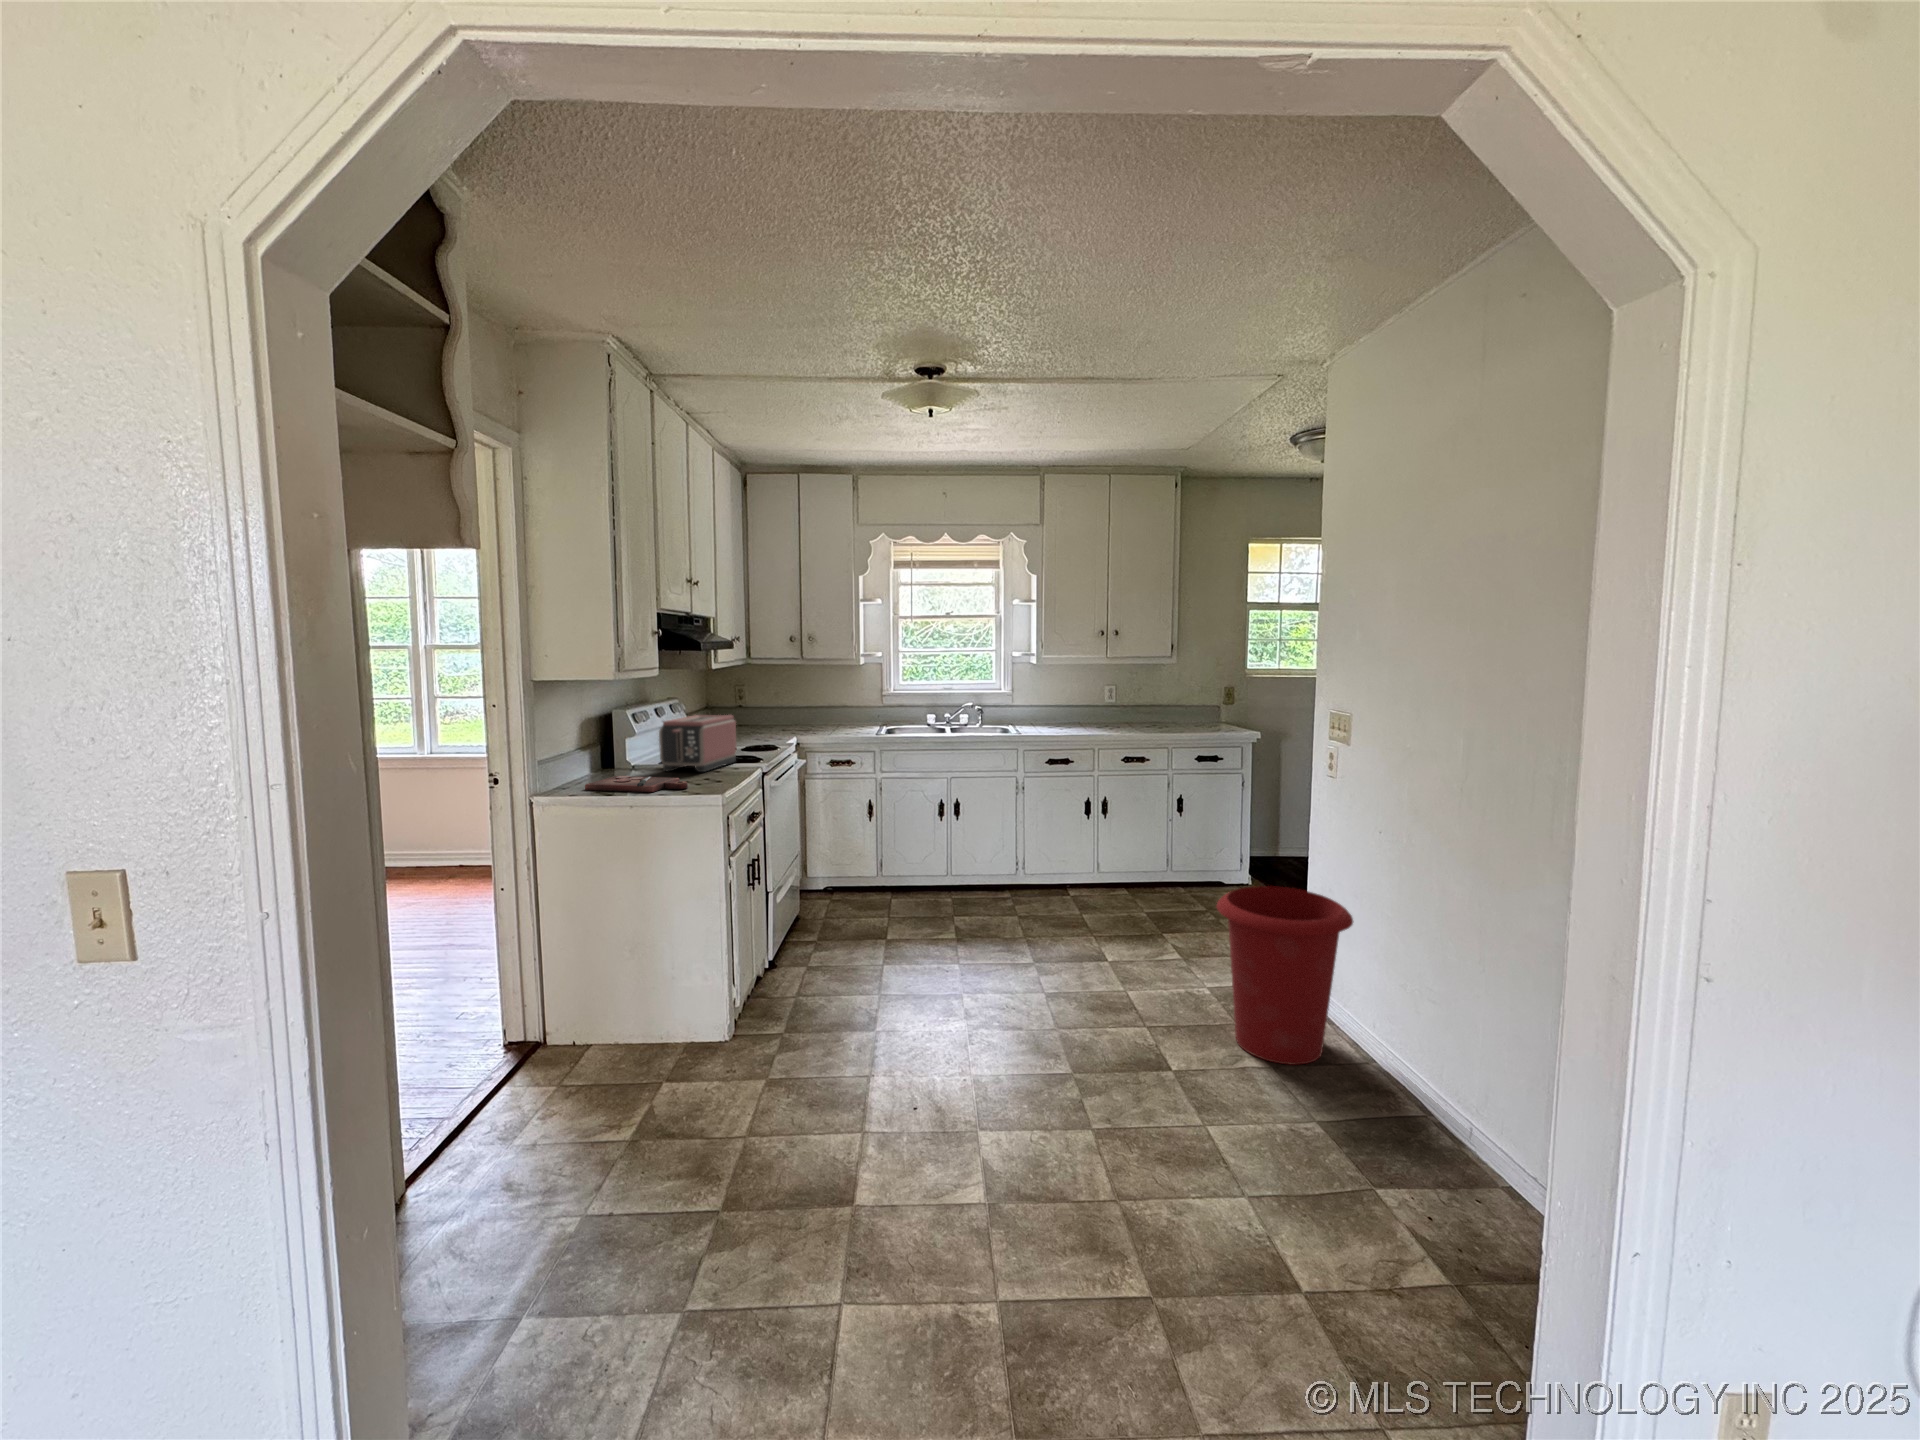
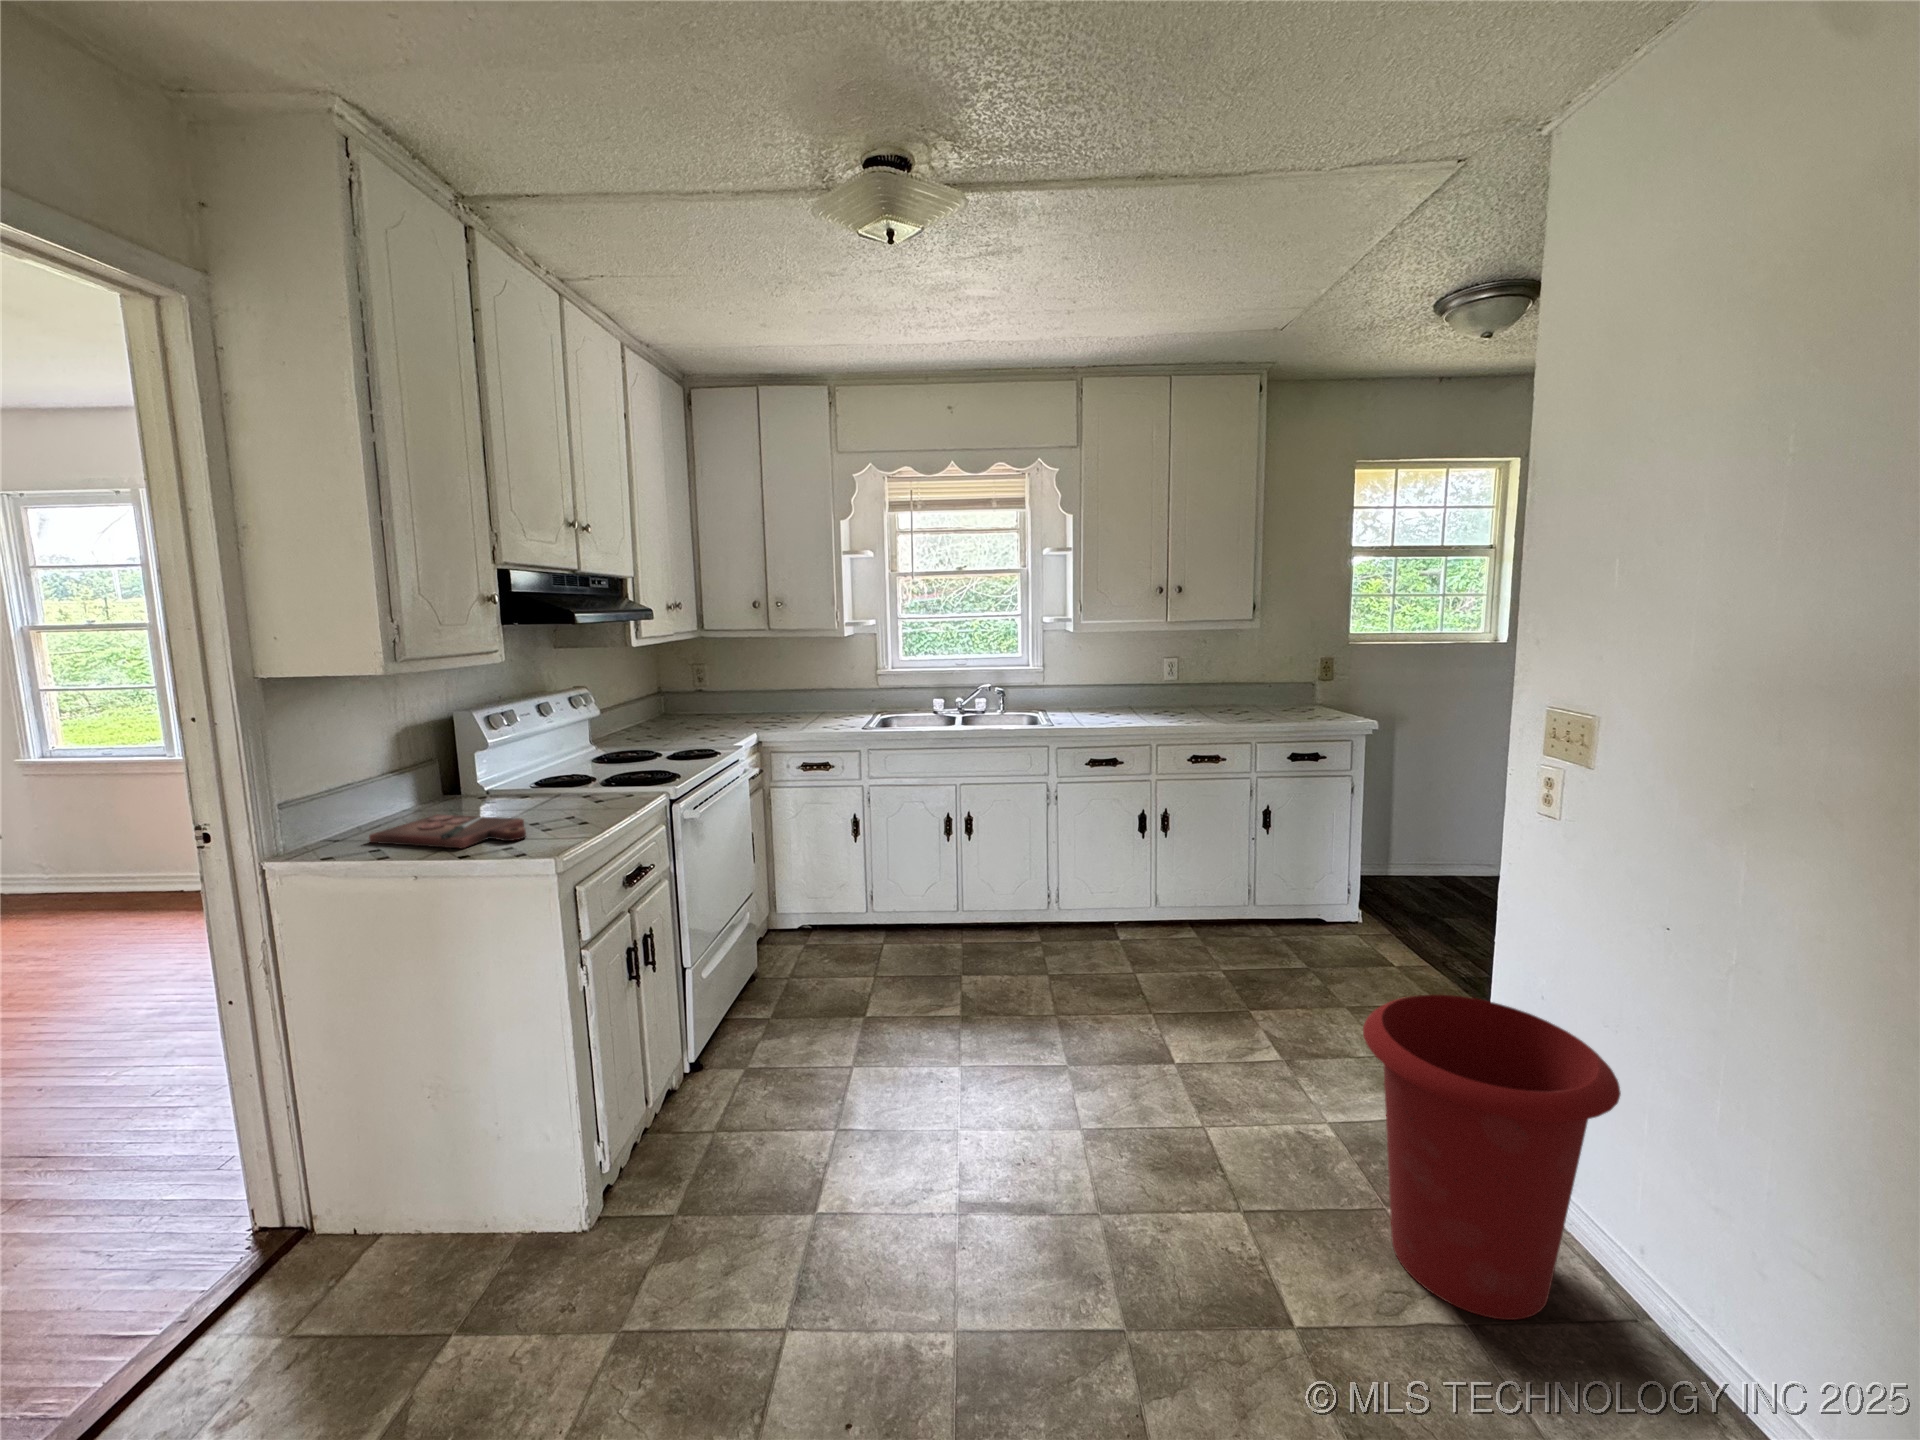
toaster: present [659,715,736,772] -> none [518,714,645,802]

